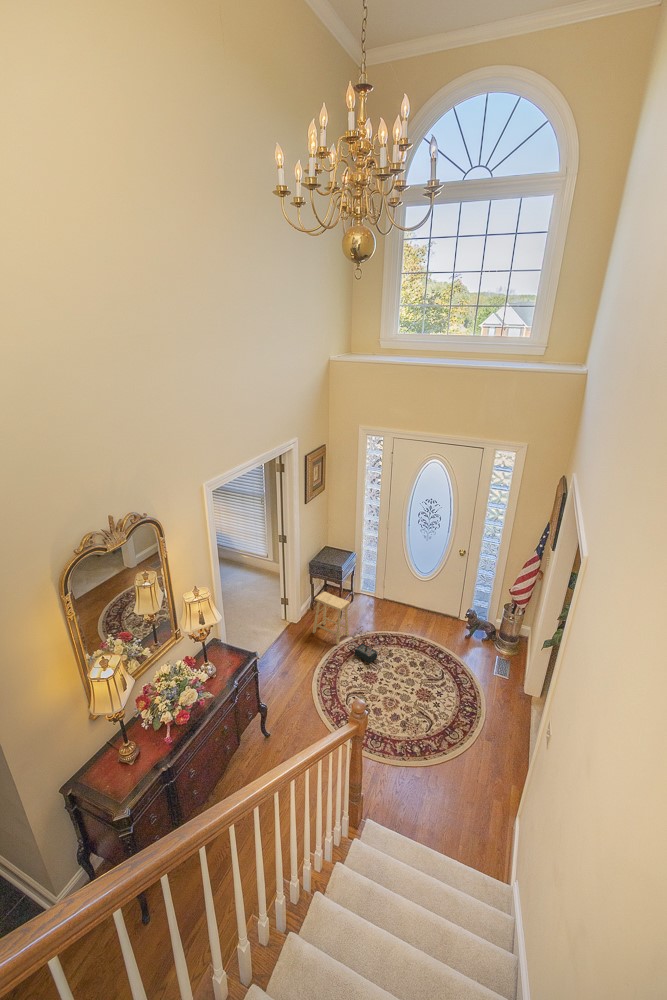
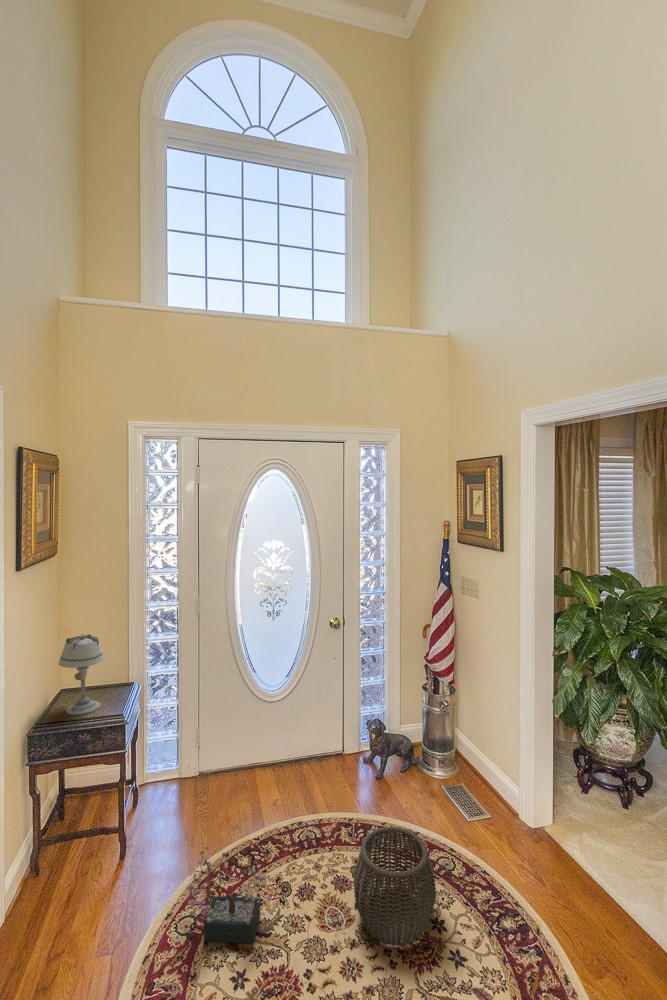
table lamp: none [326,526,344,559] -> present [58,634,104,715]
footstool: present [313,592,350,645] -> none [58,798,163,943]
woven basket: none [408,650,445,693] -> present [353,827,436,946]

